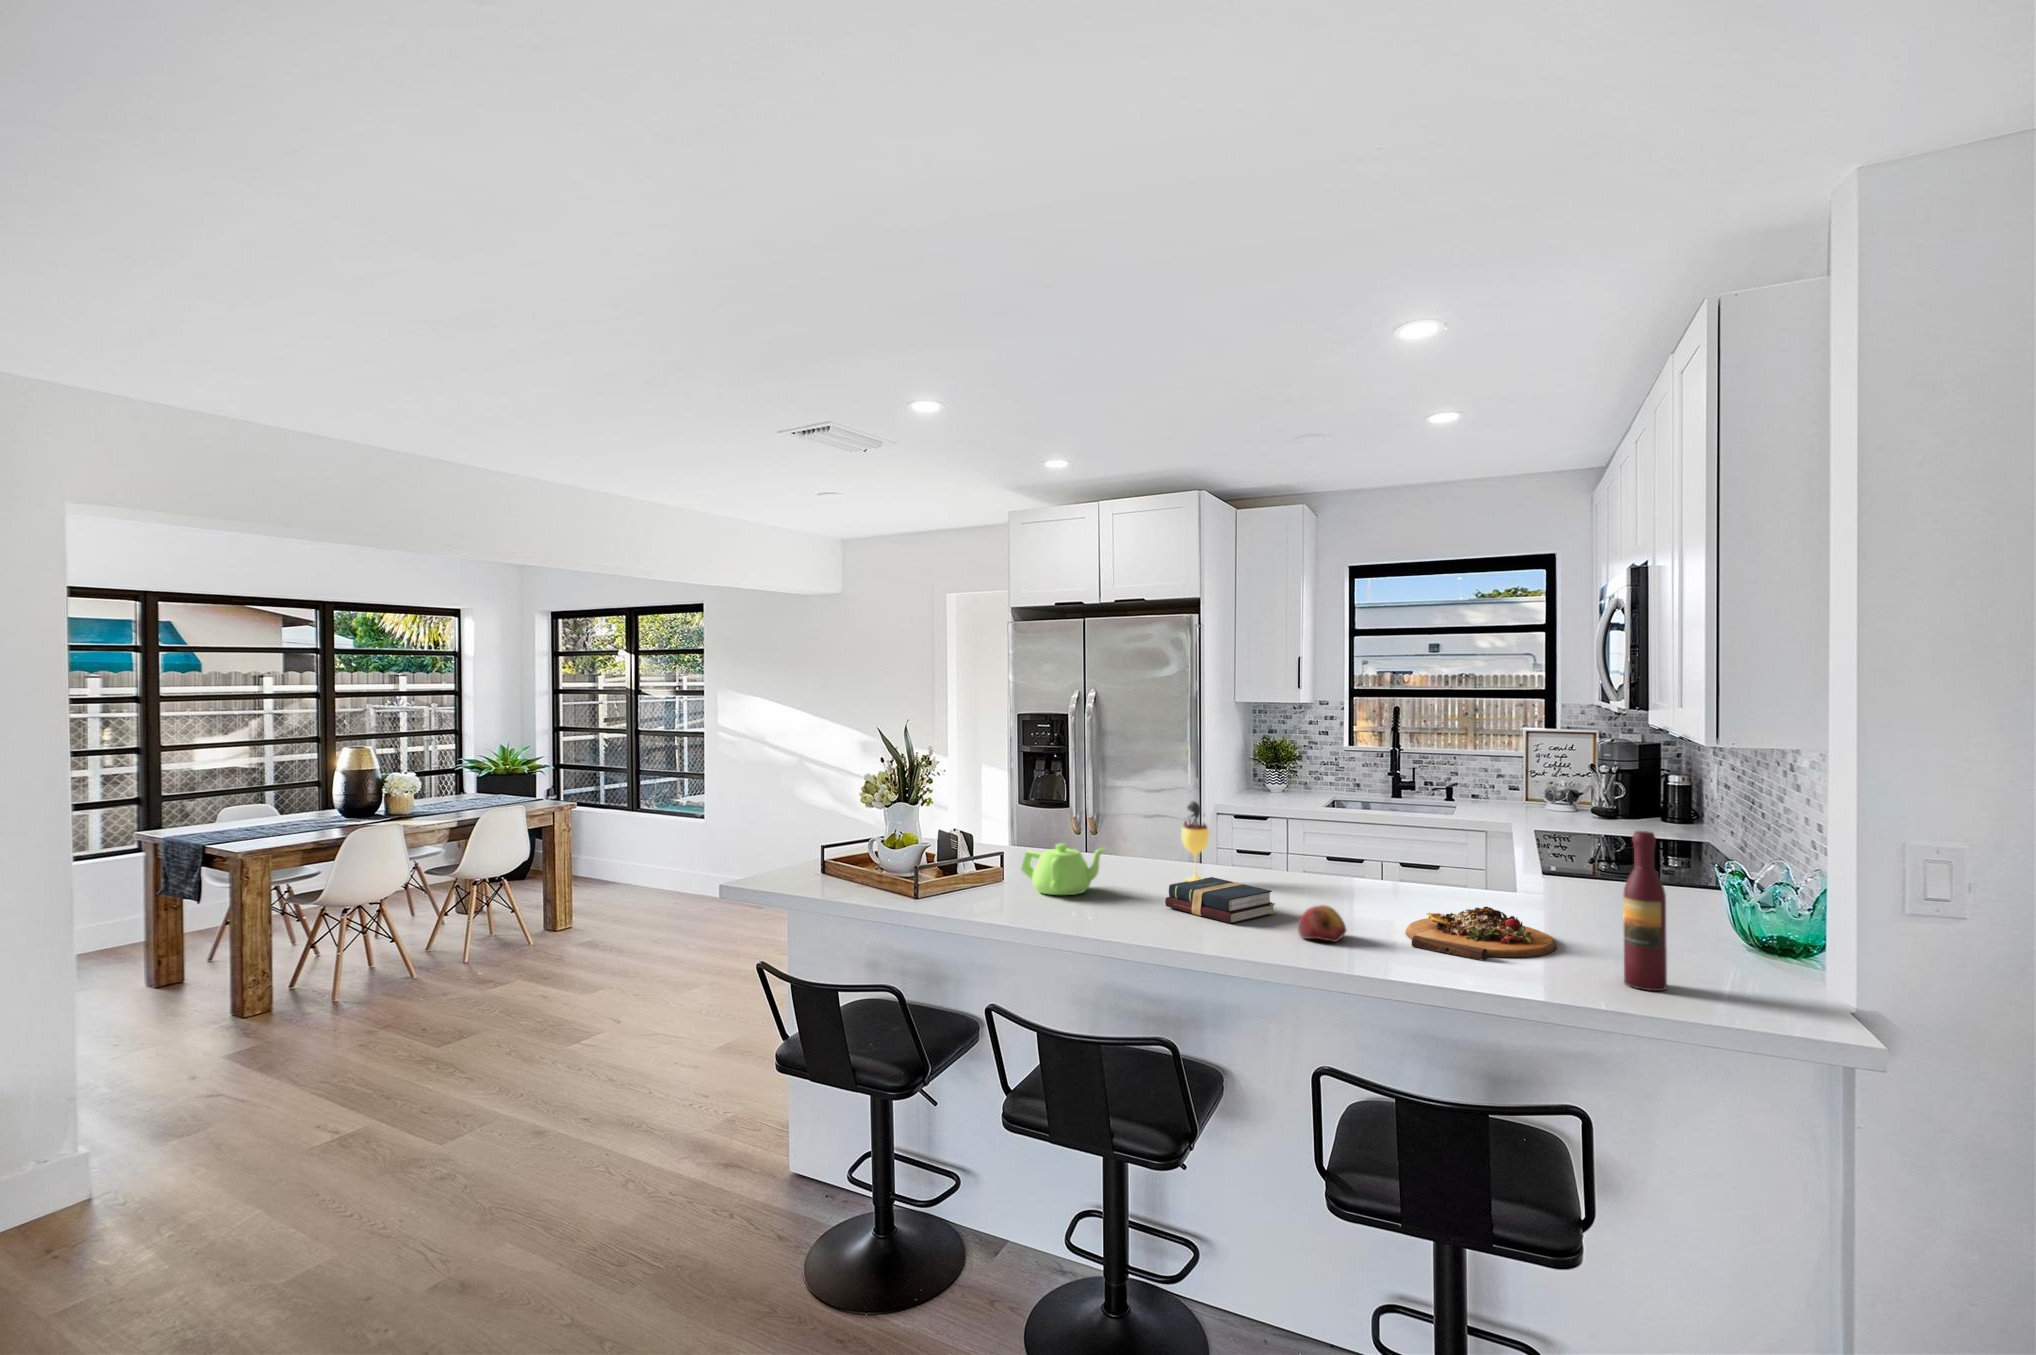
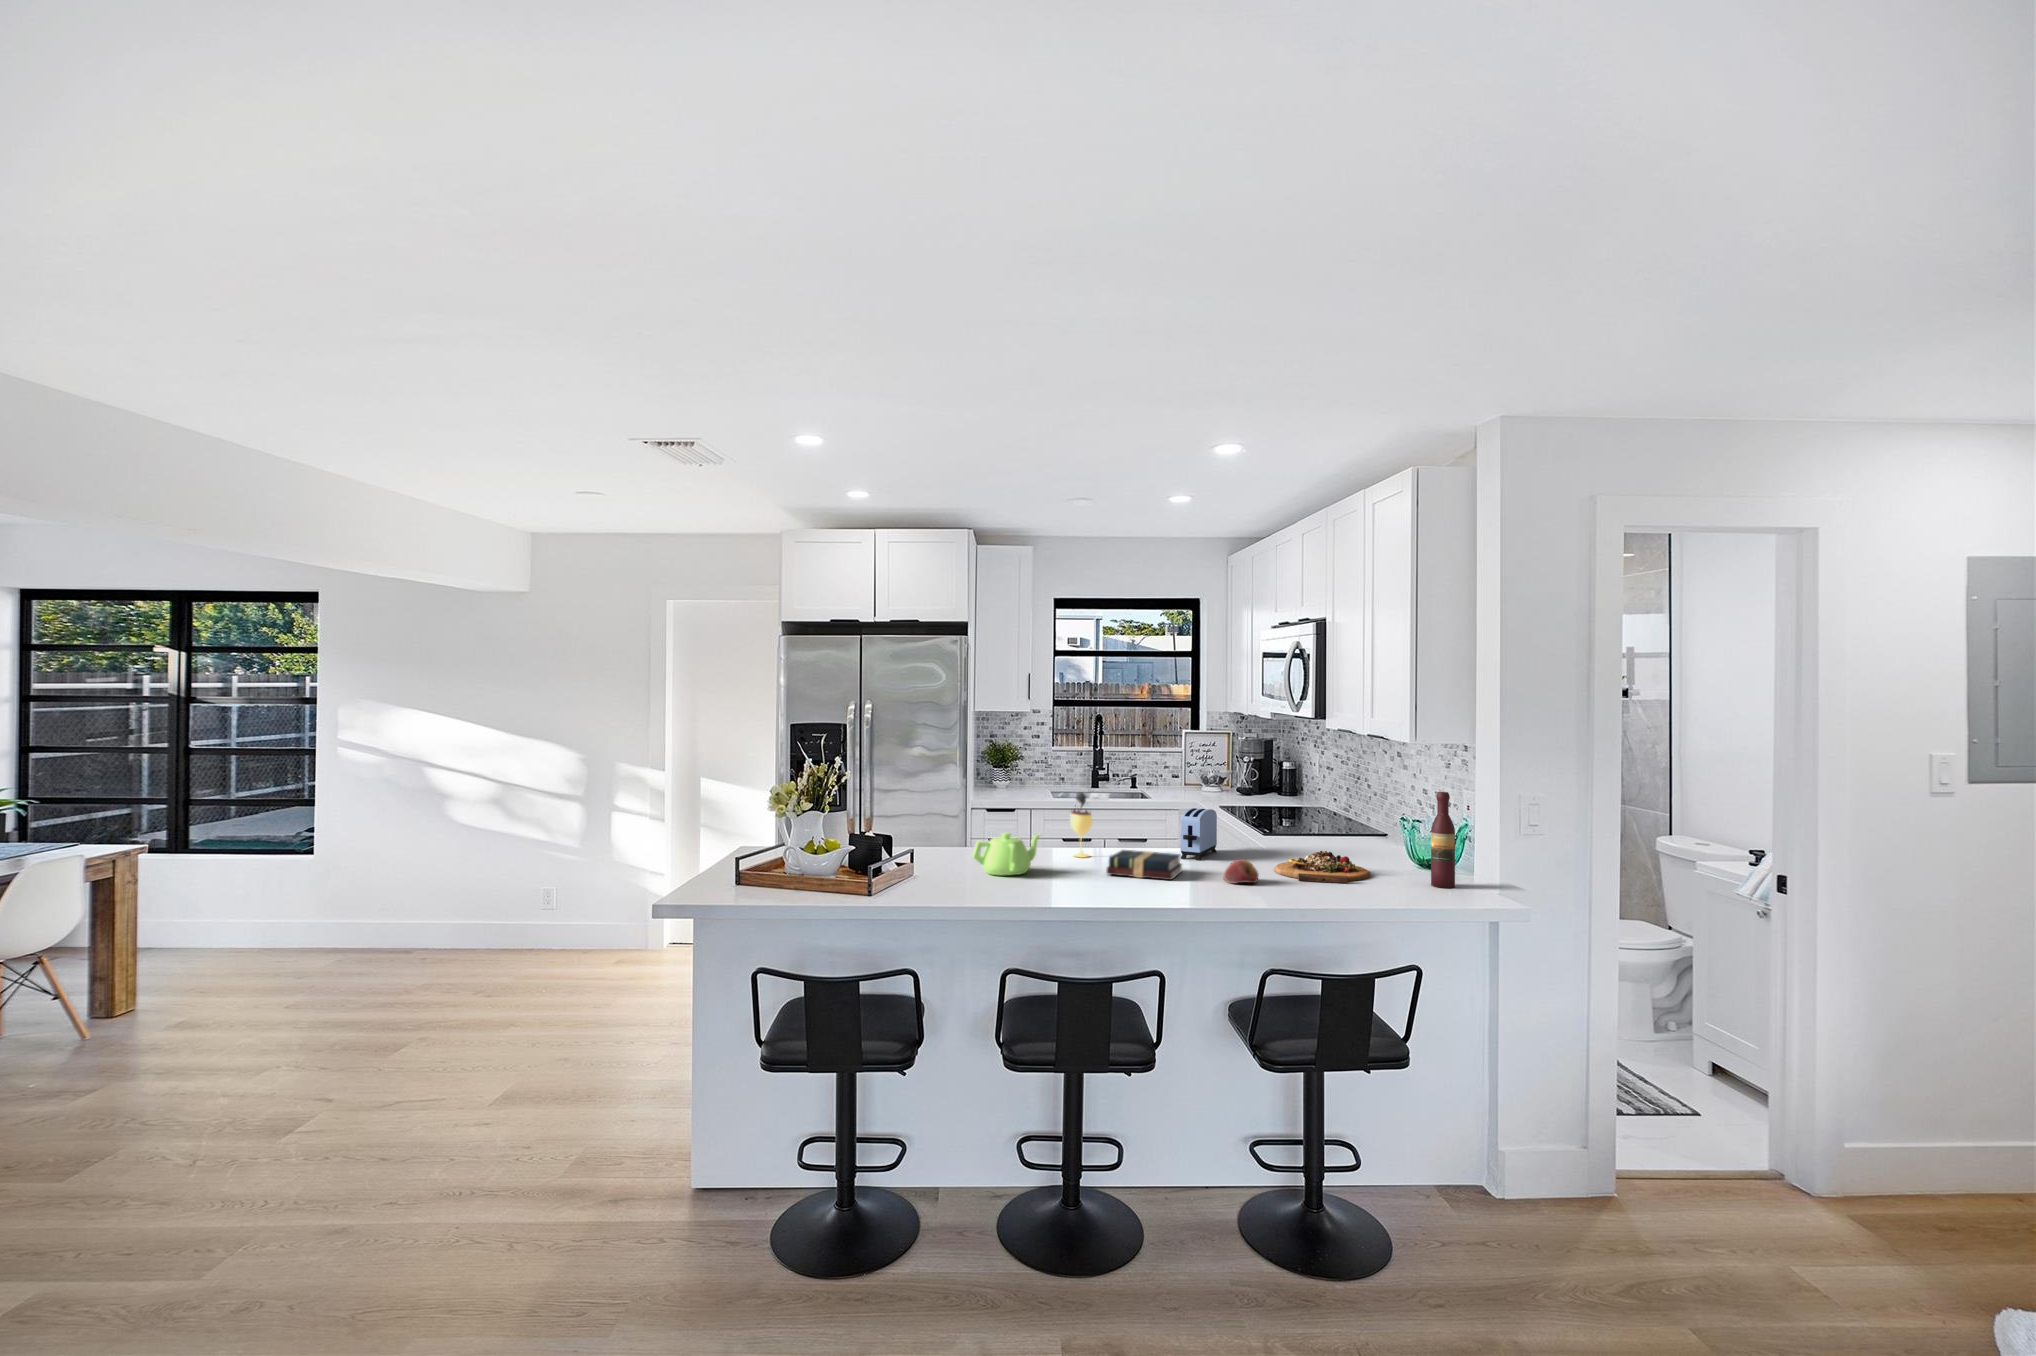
toaster: none [1311,830,1391,901] -> present [1181,808,1217,860]

